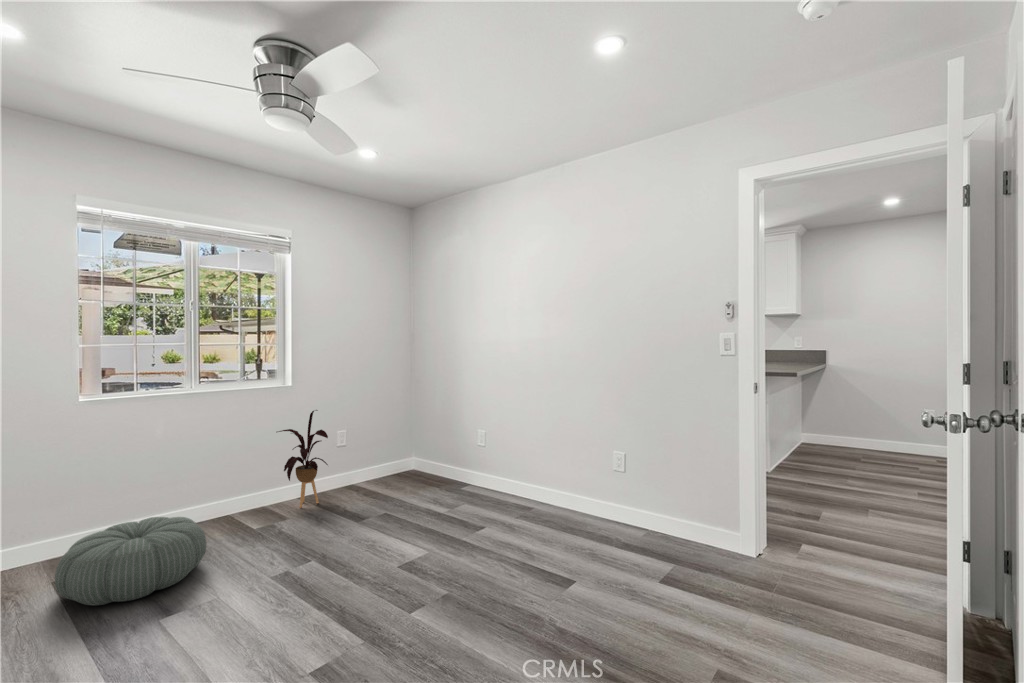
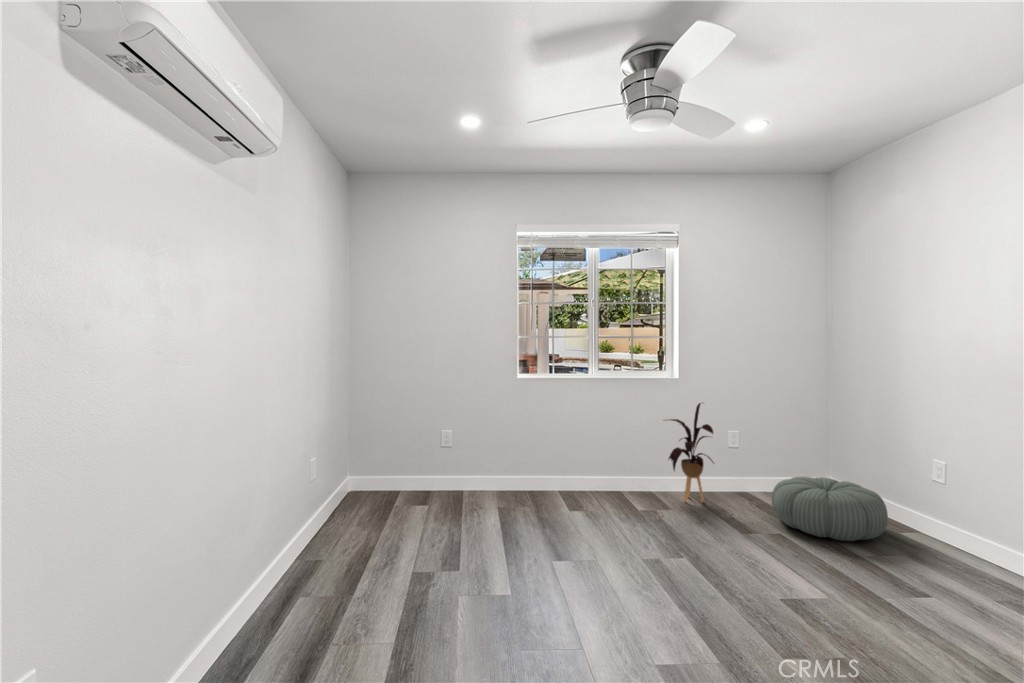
pouf: present [55,517,206,606] -> present [772,477,888,541]

